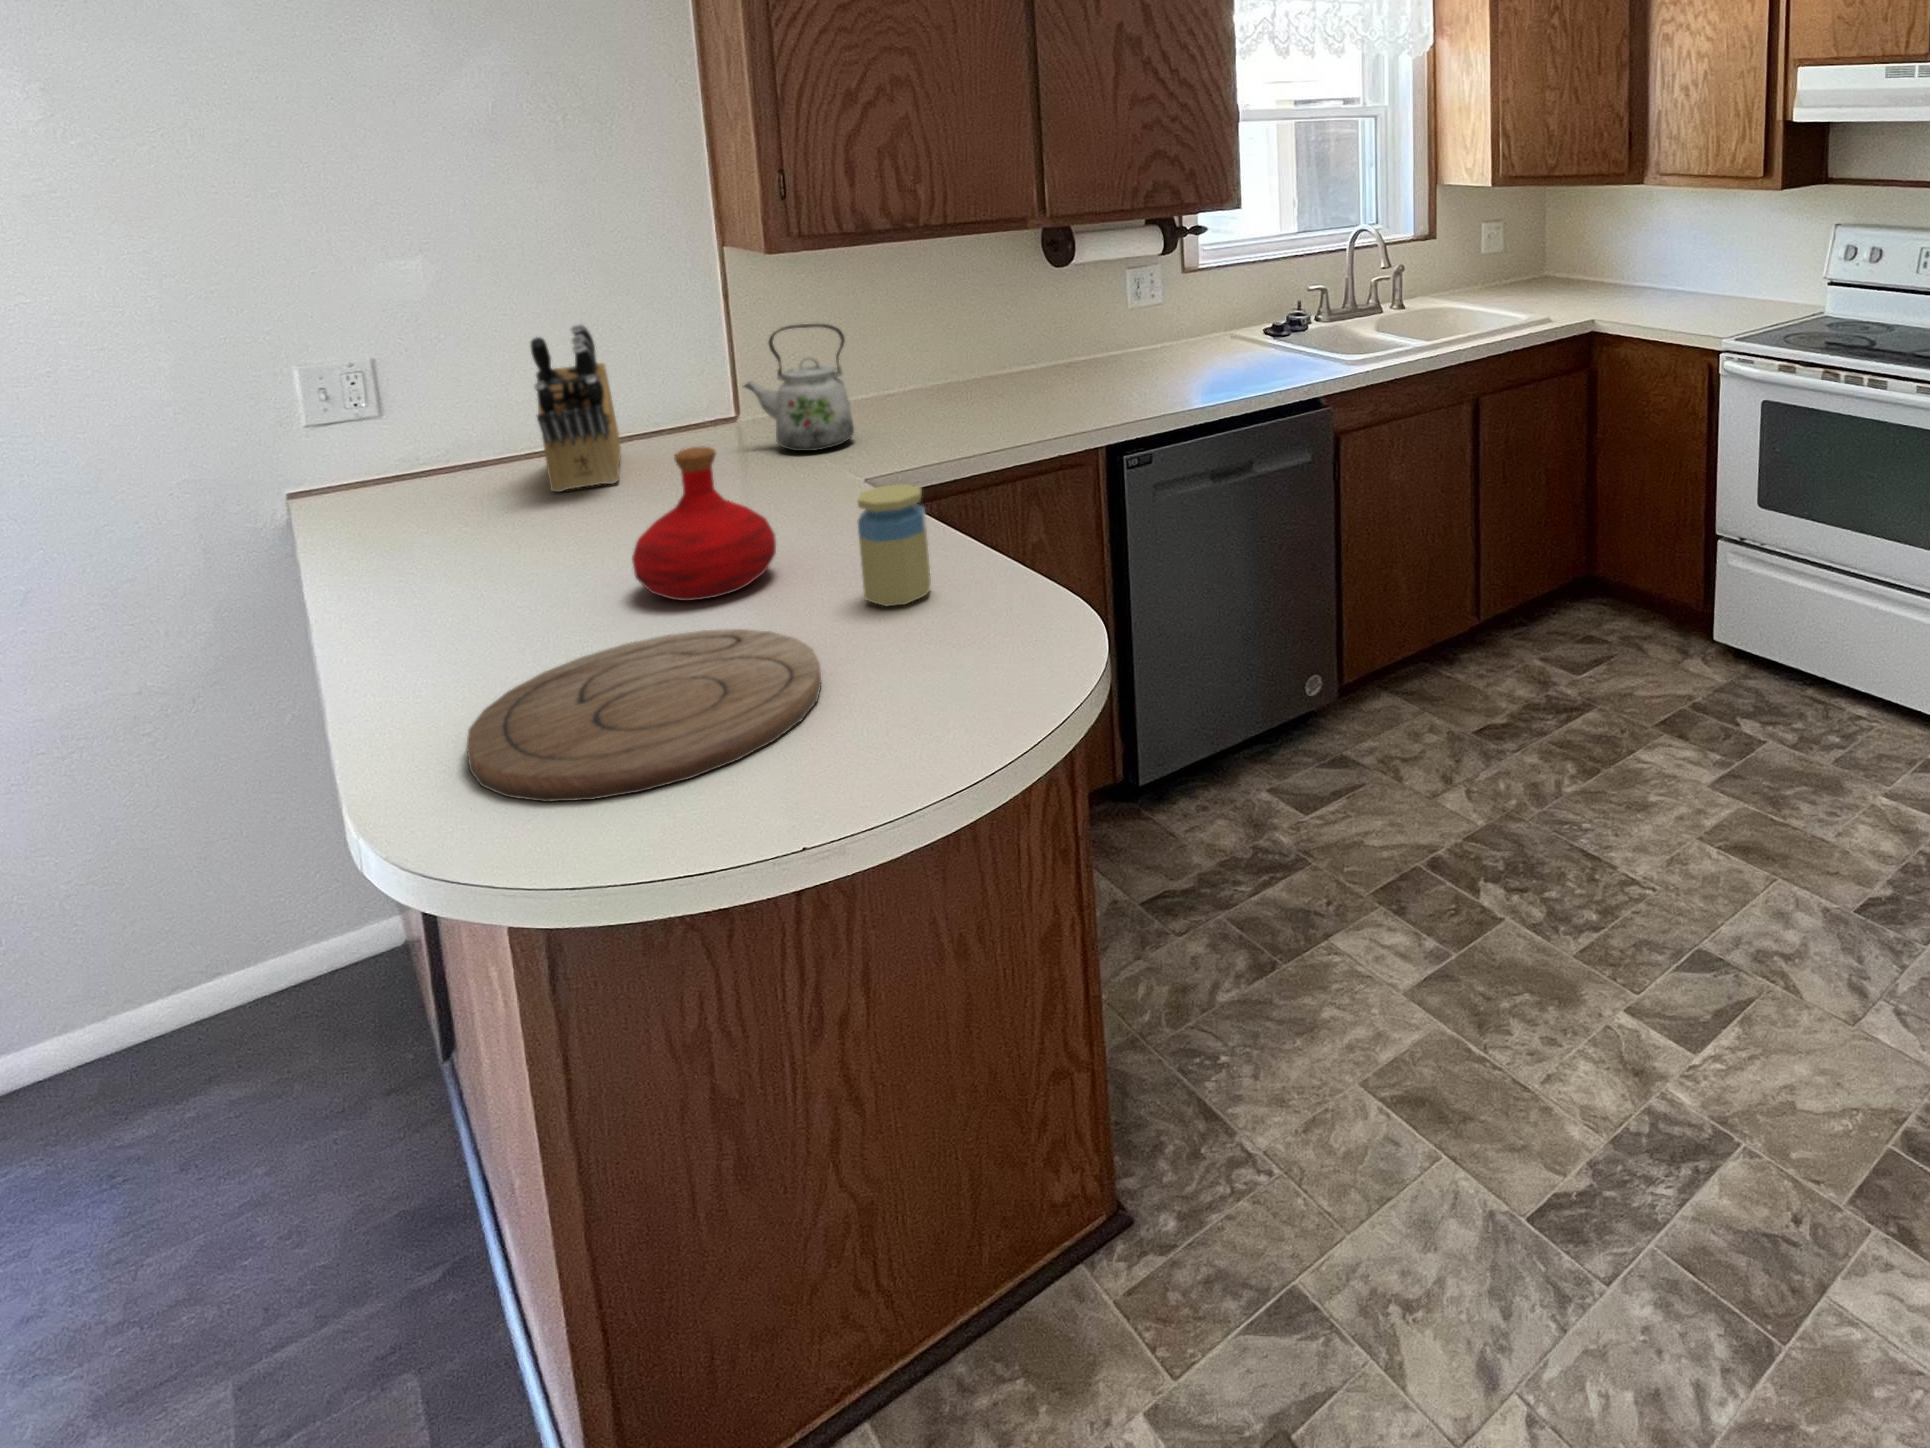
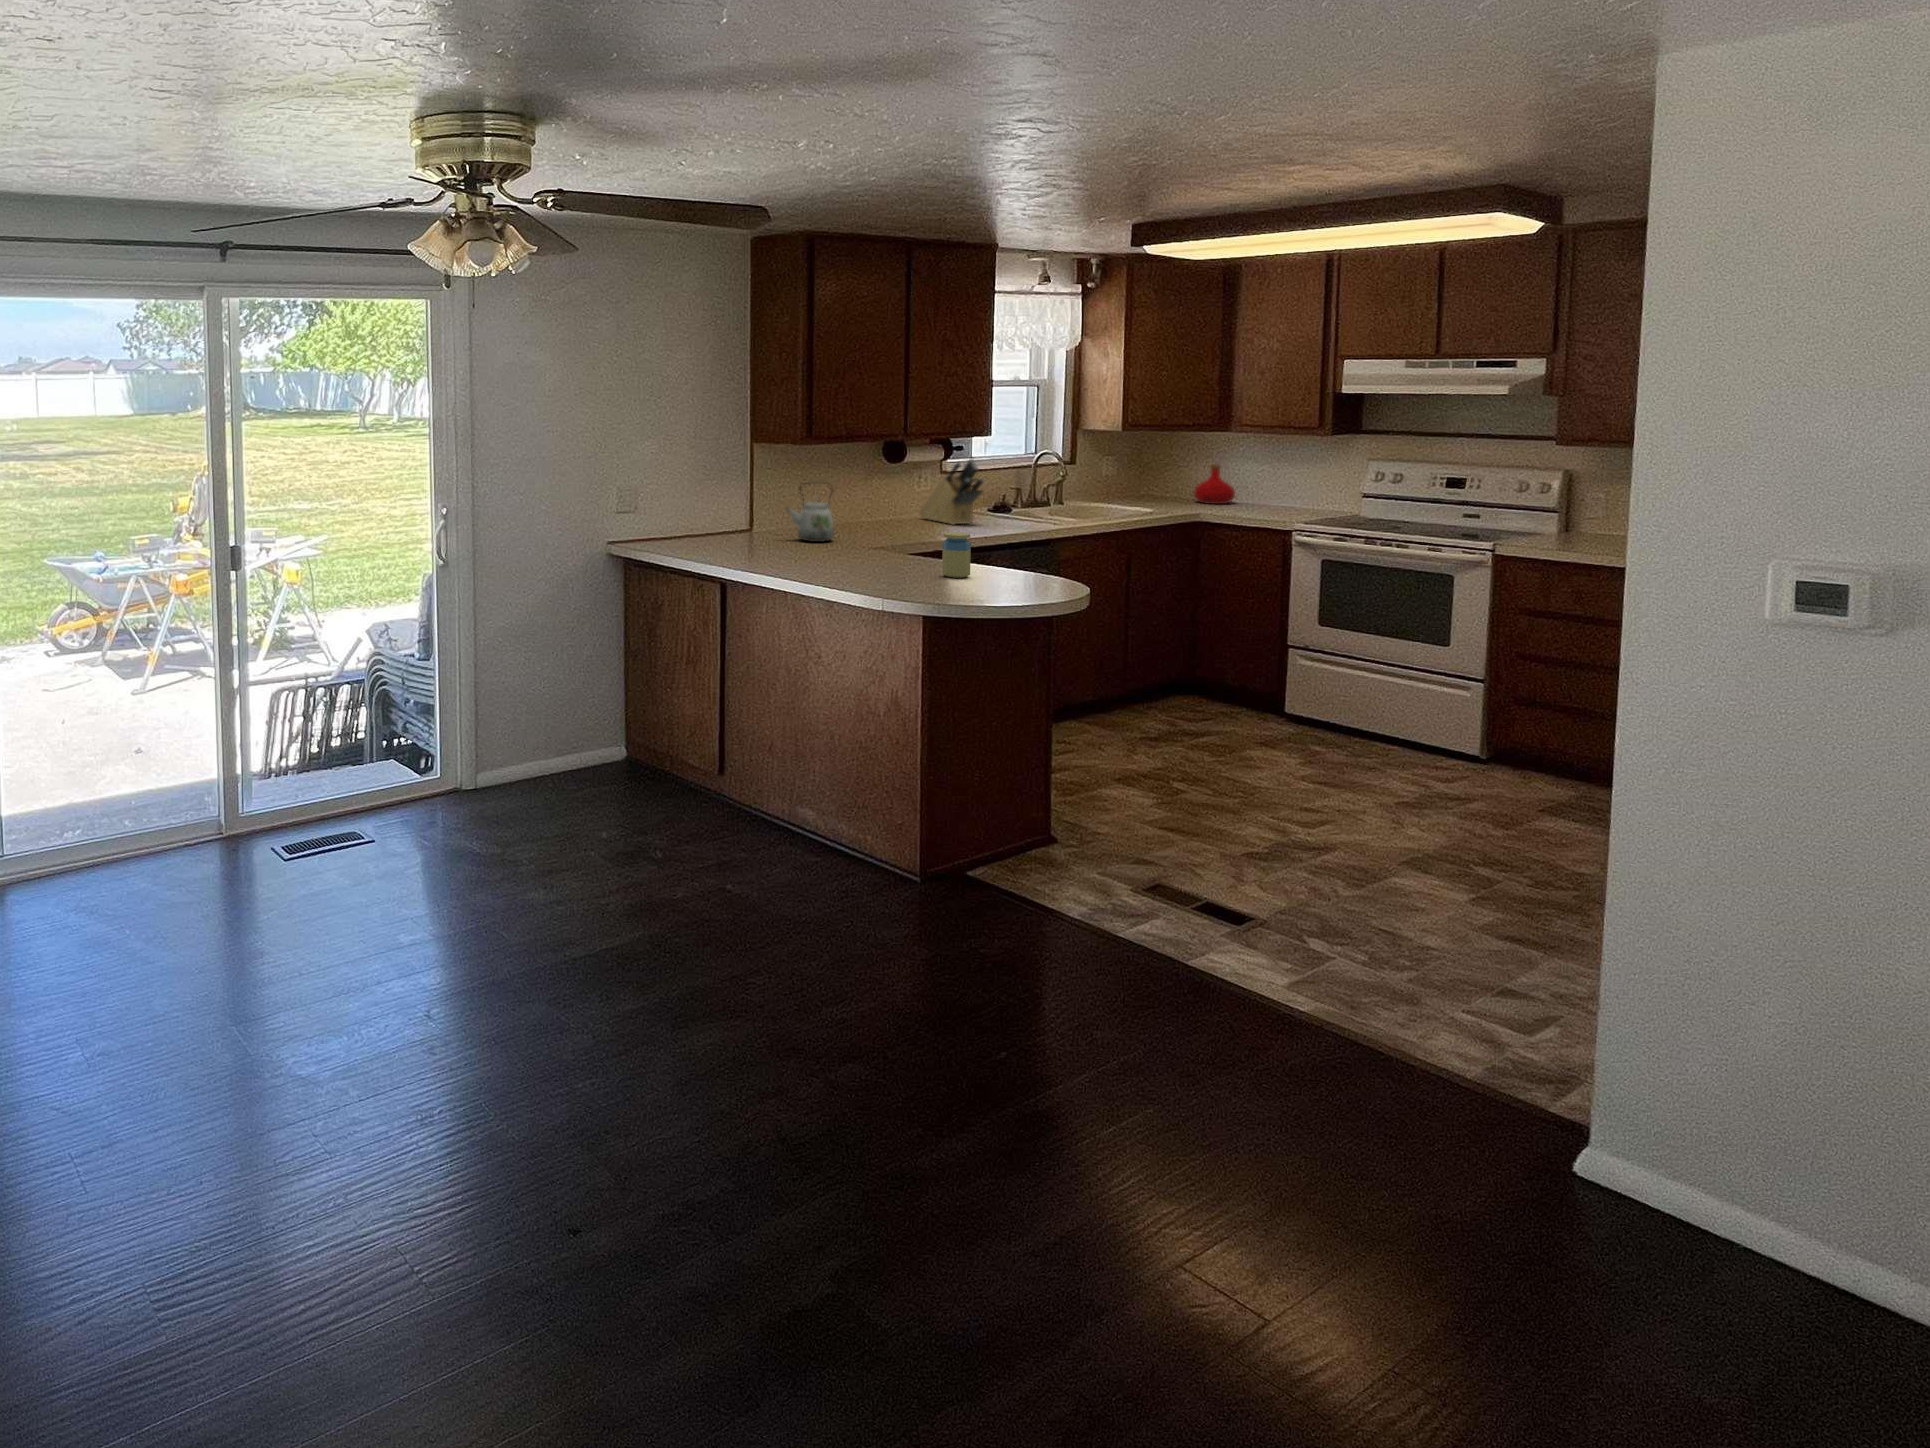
knife block: present [531,324,621,492] -> present [920,459,984,525]
bottle: present [632,446,776,601] -> present [1194,464,1235,504]
cutting board: present [466,629,821,802] -> none [863,575,977,603]

